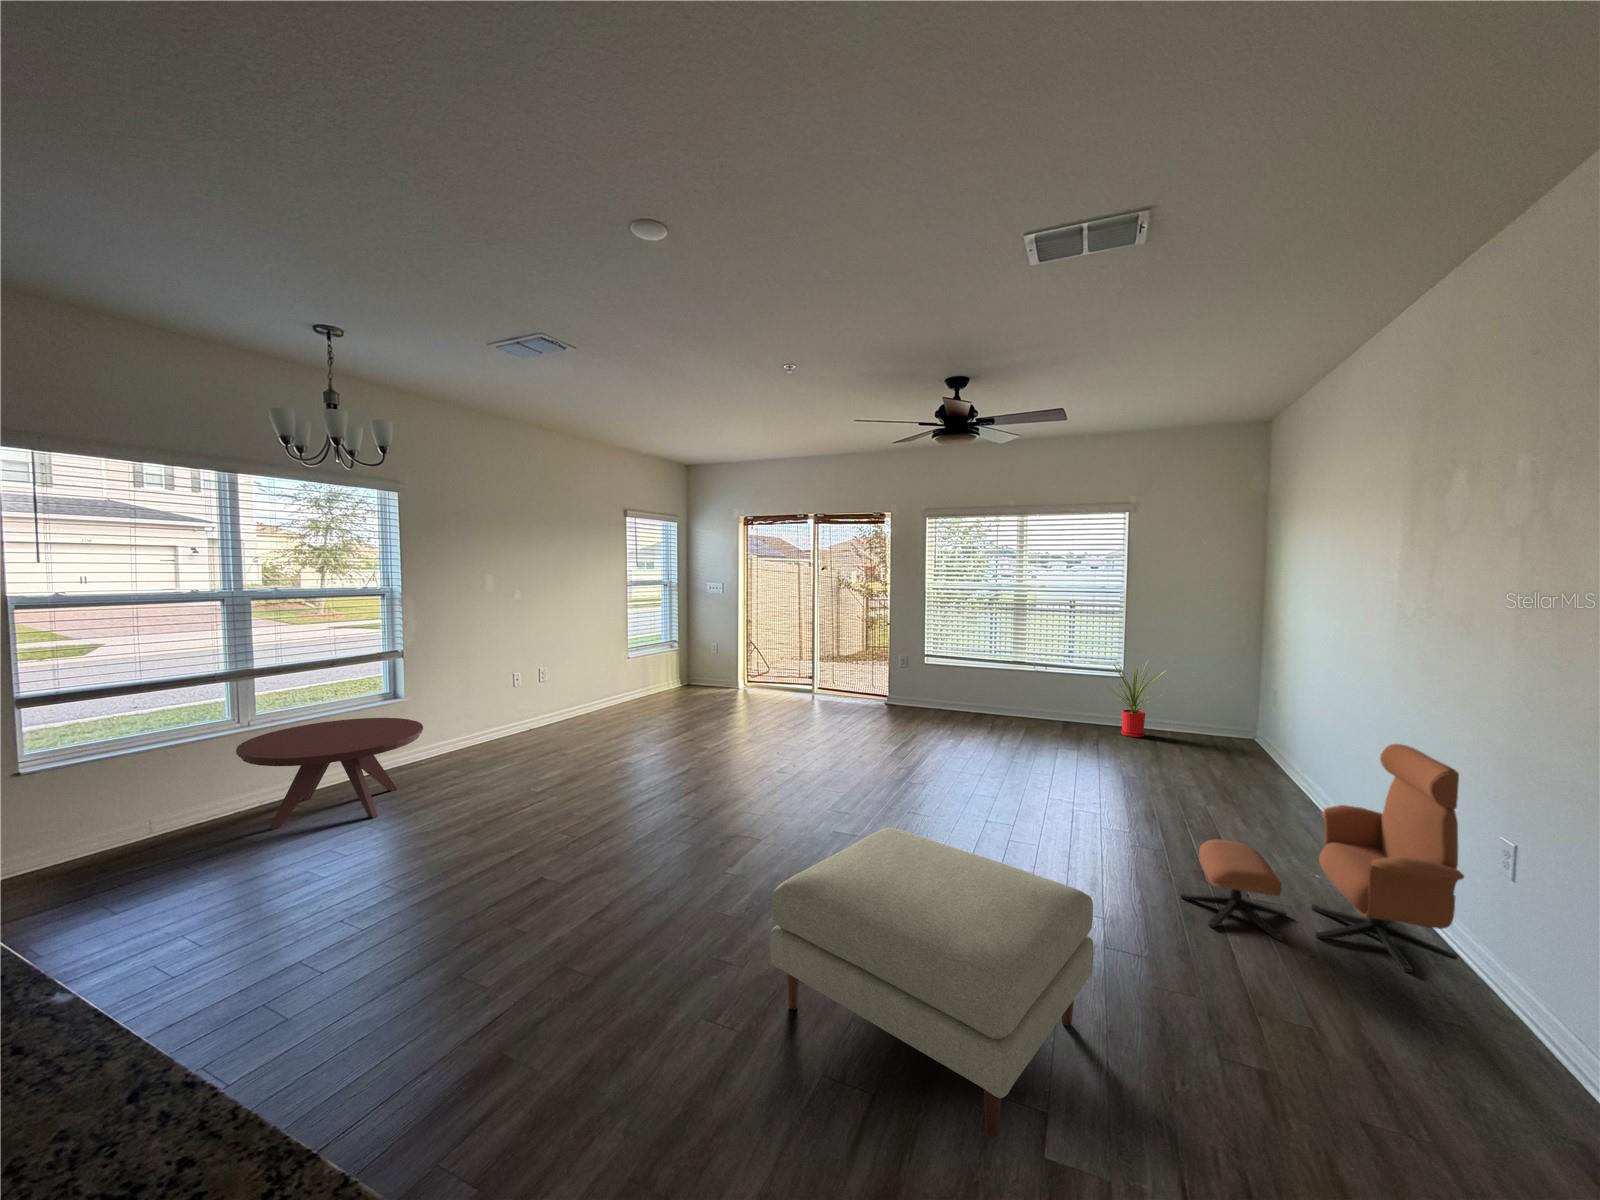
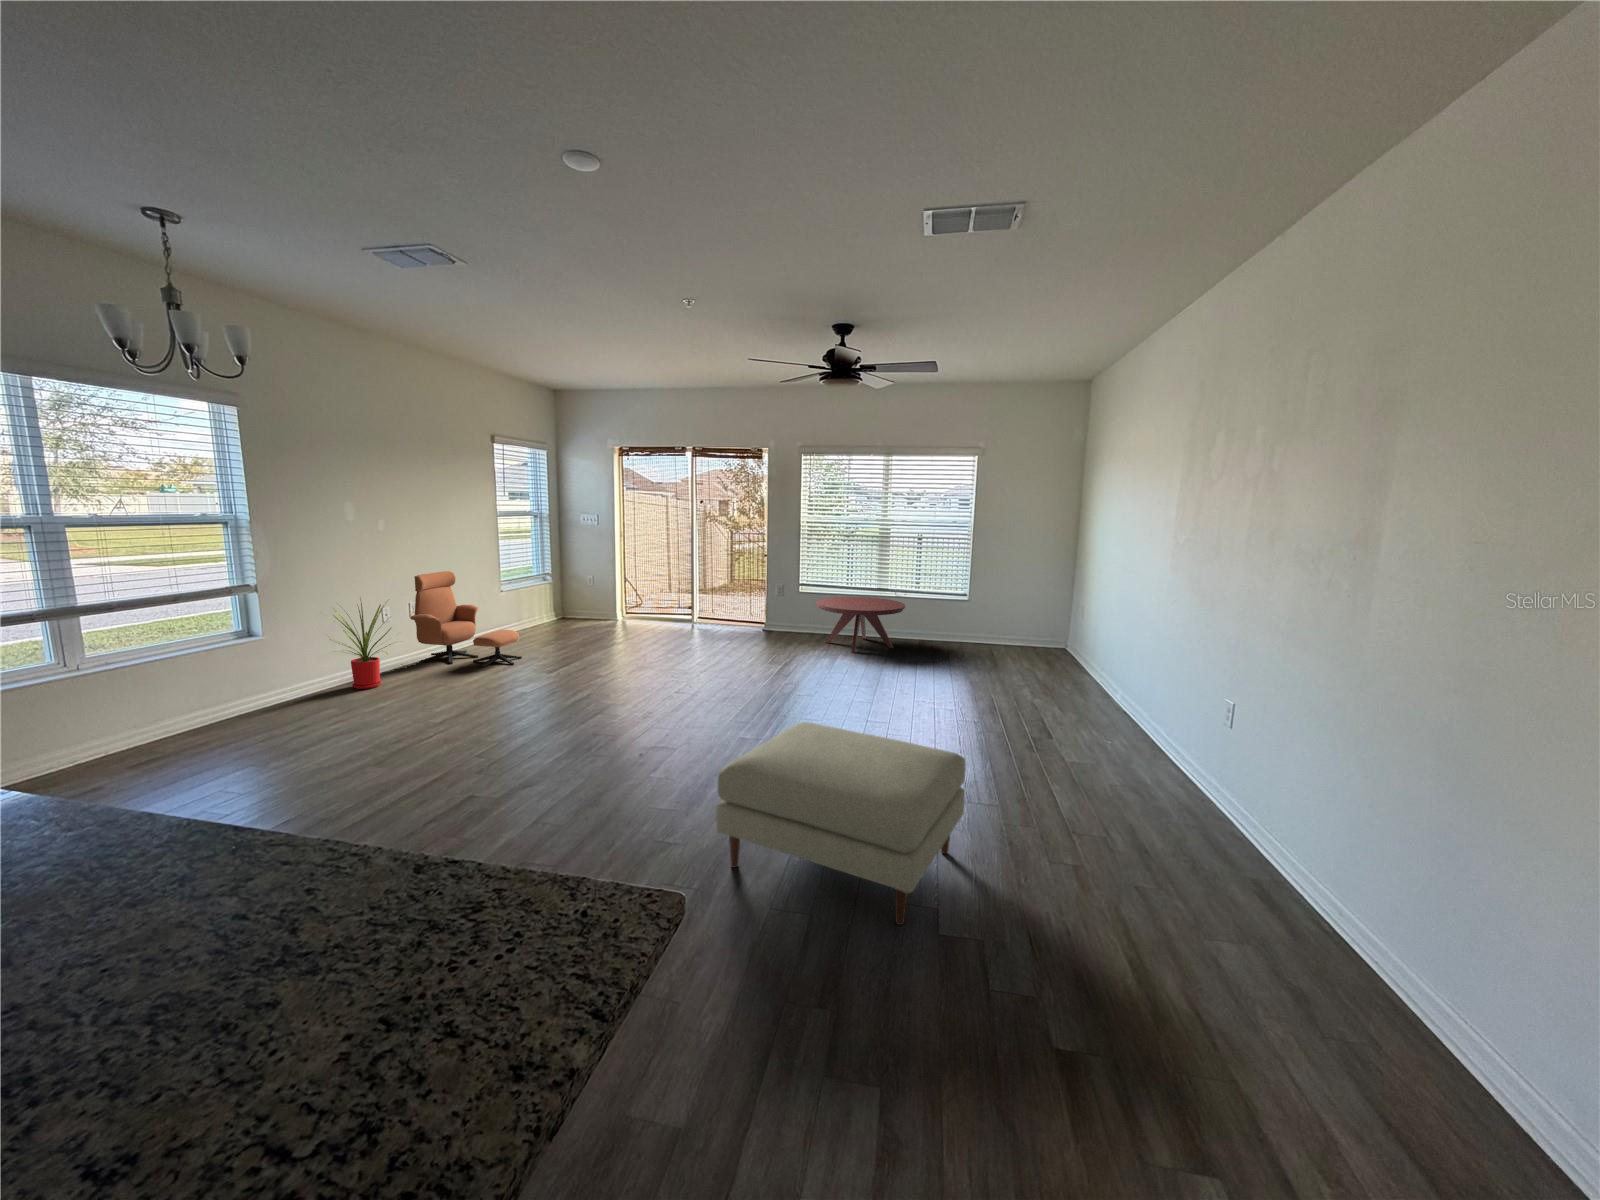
house plant: present [1111,665,1163,737] -> present [328,598,391,689]
coffee table: present [236,718,423,829] -> present [816,597,905,653]
lounge chair: present [1180,744,1464,973] -> present [410,571,522,667]

